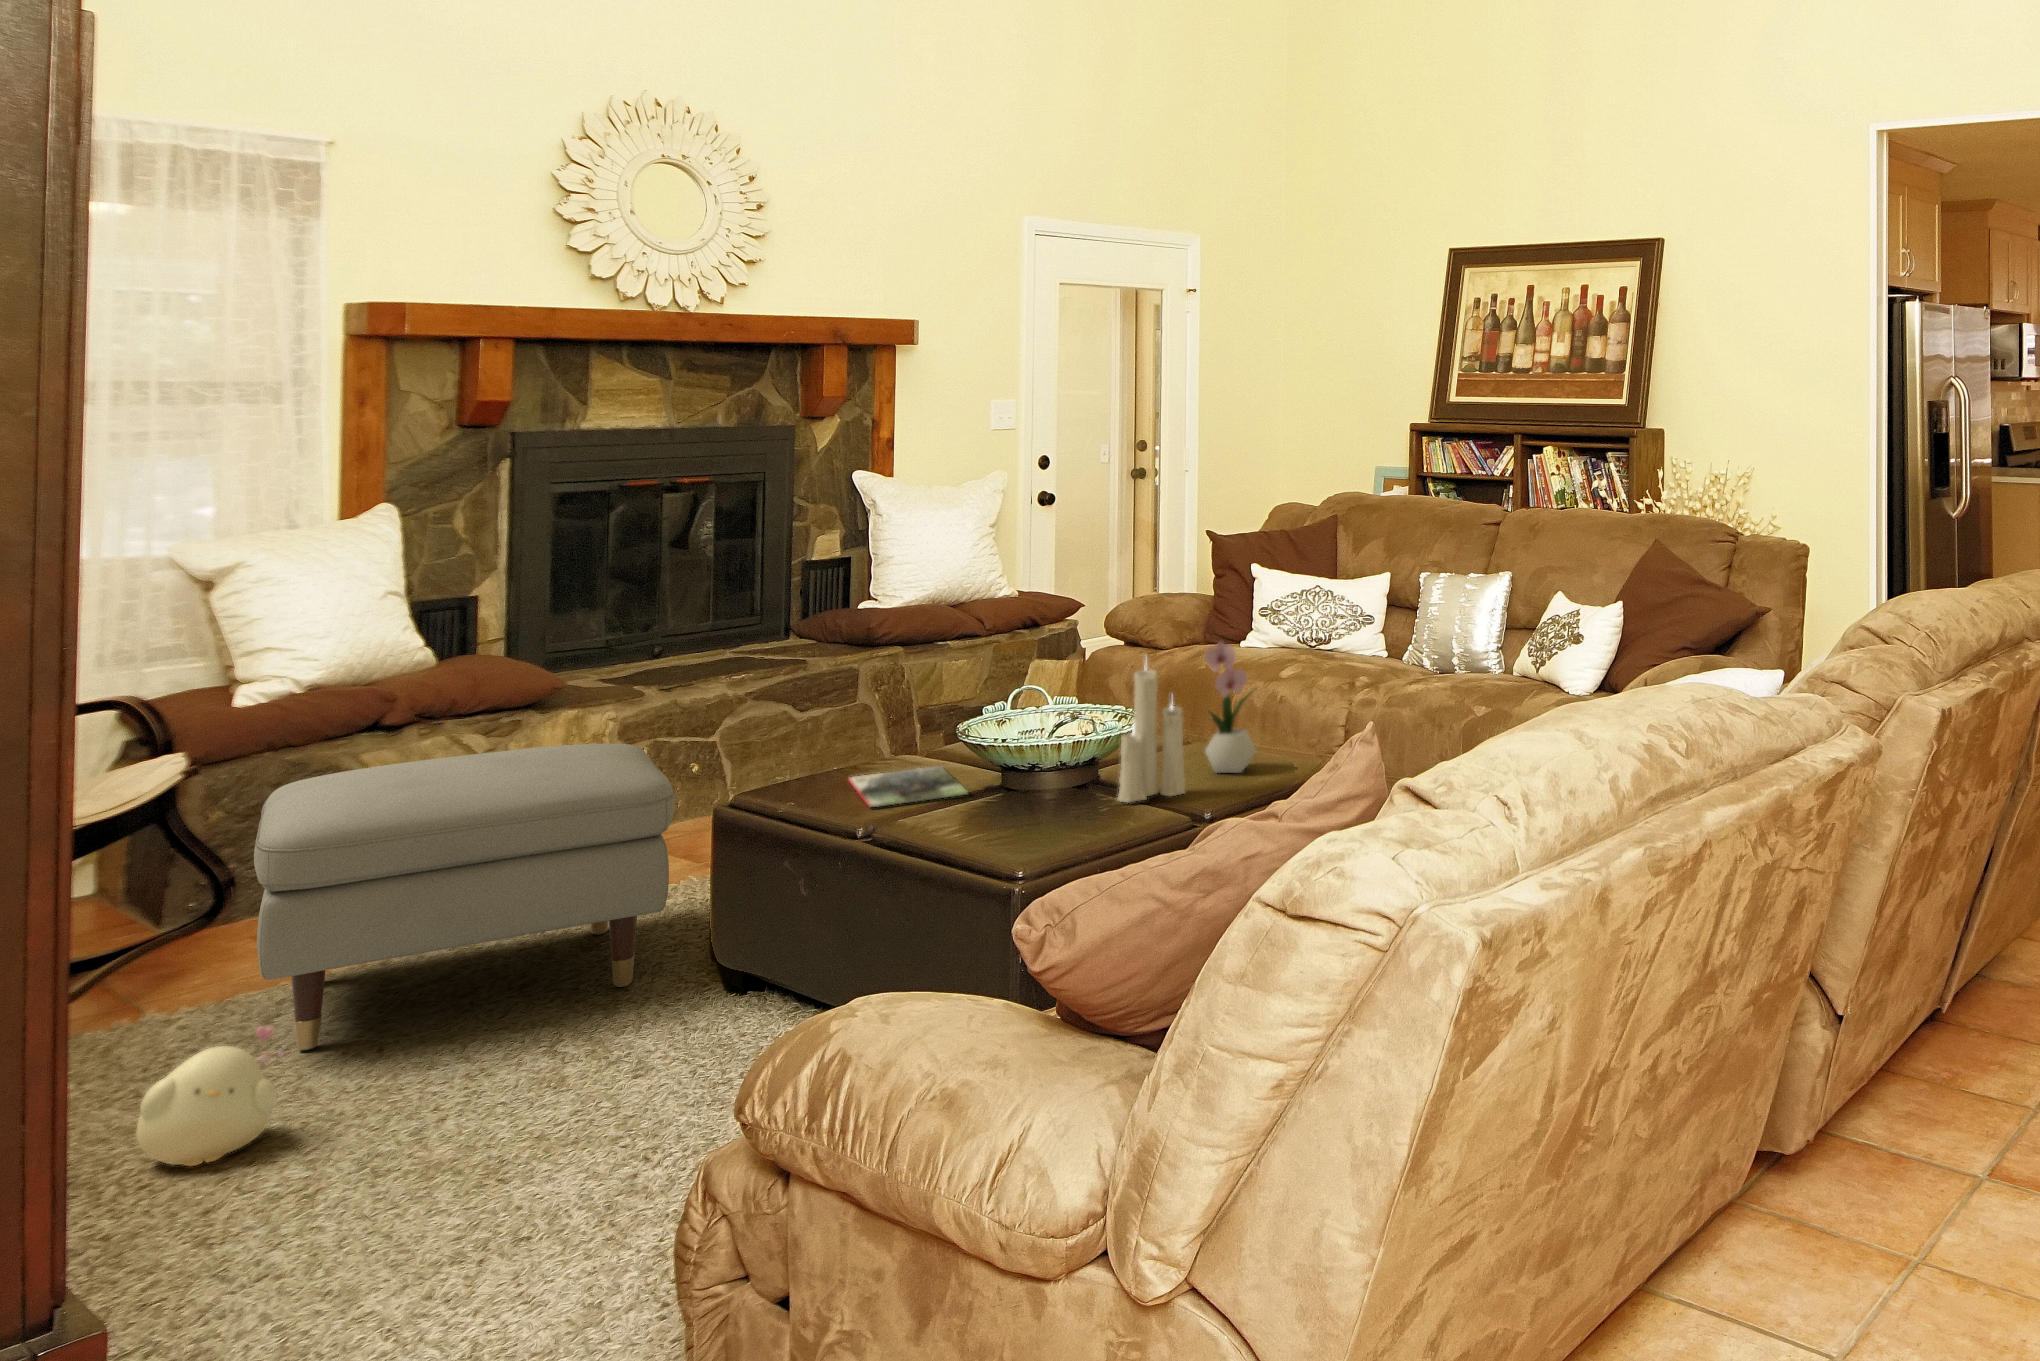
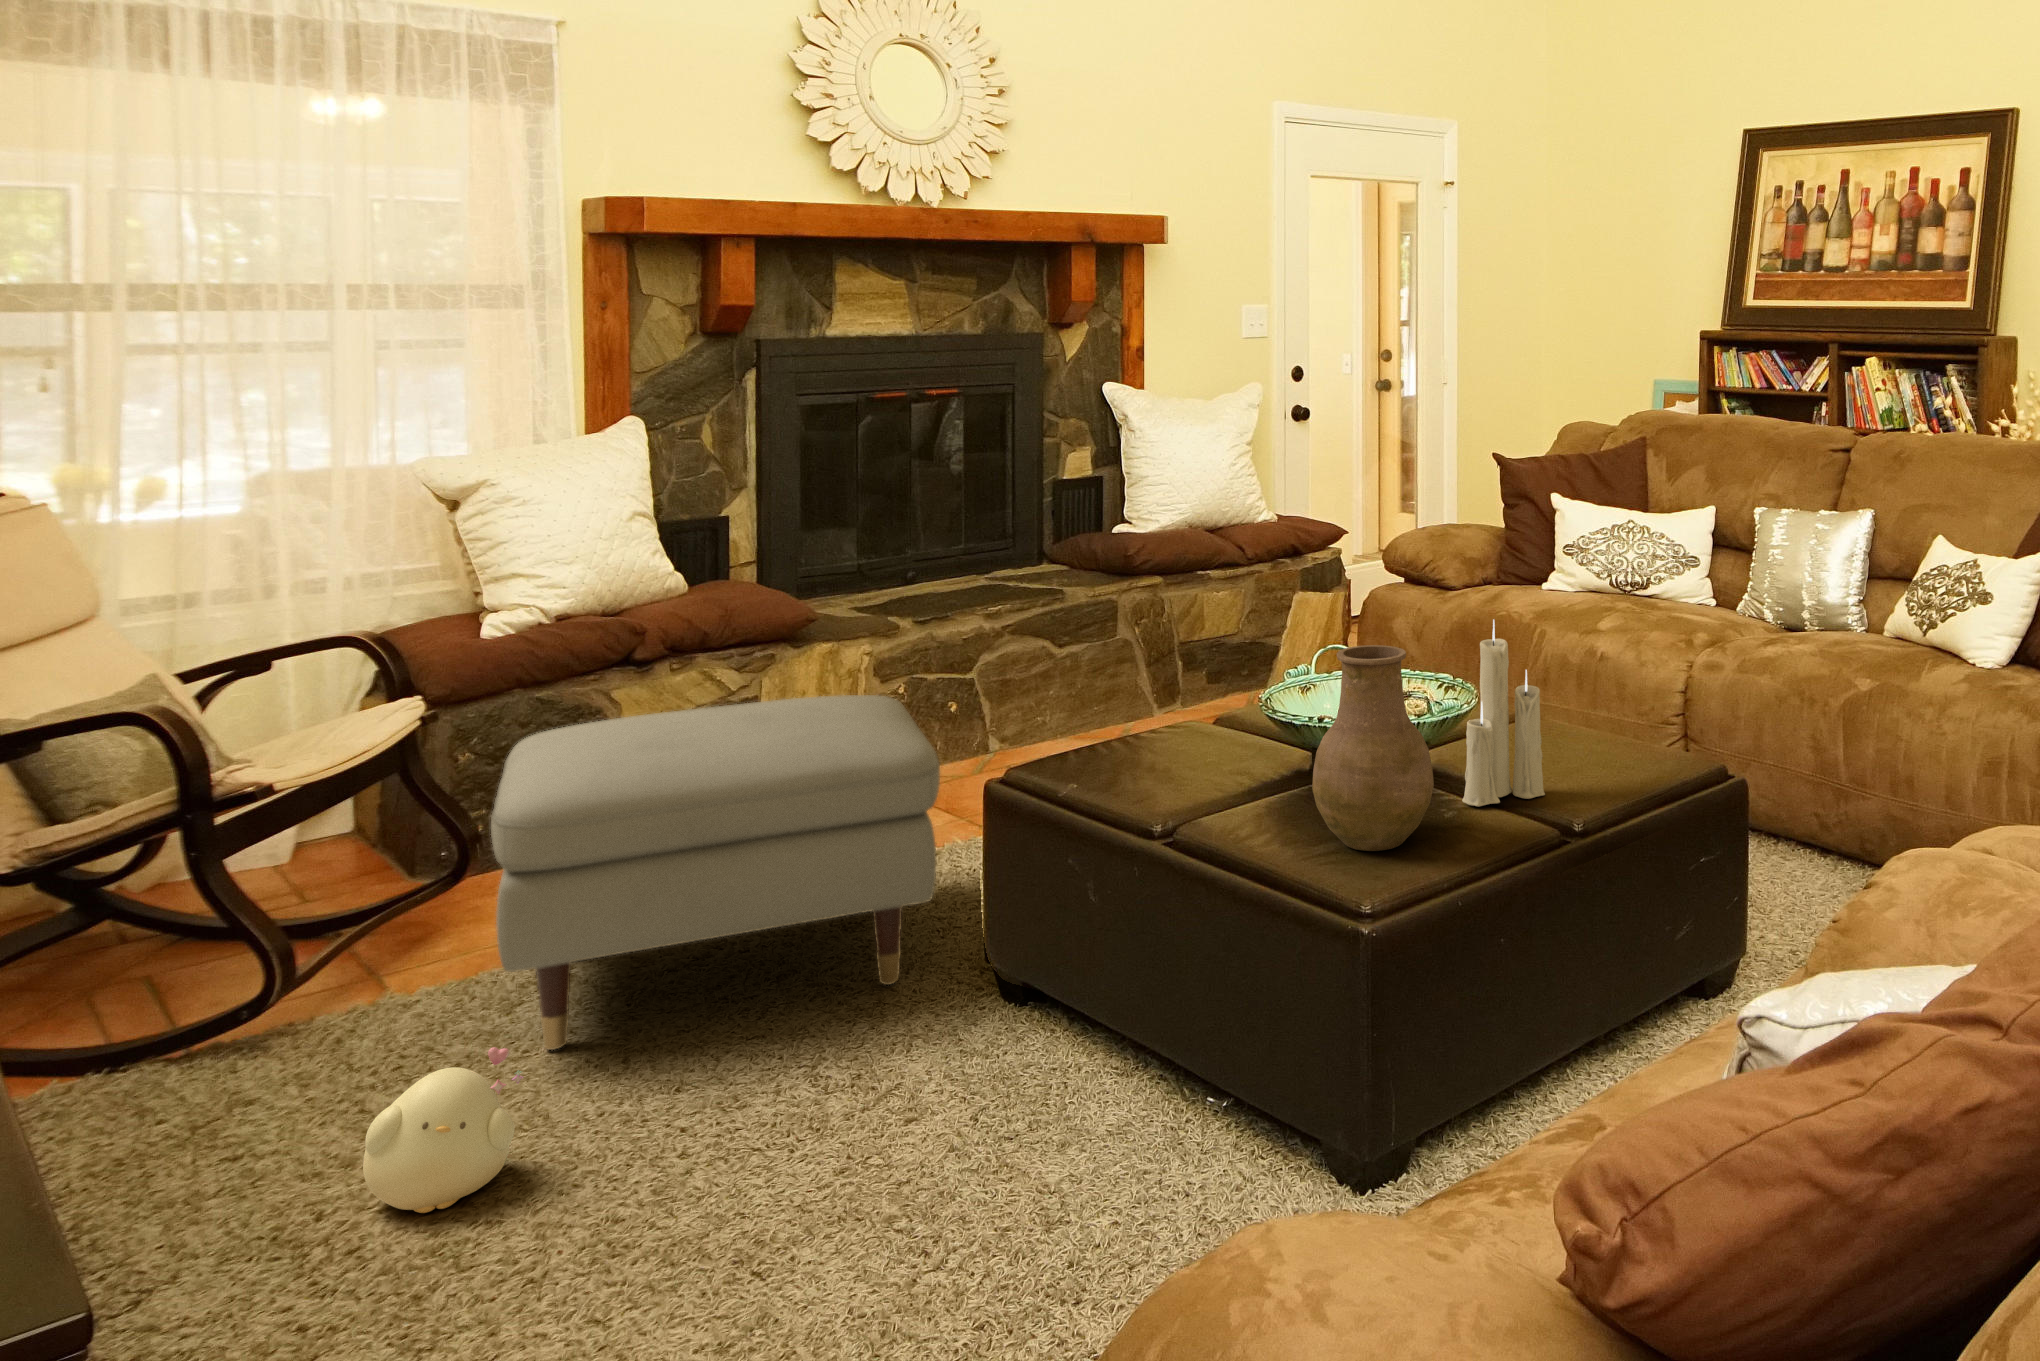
flower arrangement: present [1205,621,1256,773] -> none [1555,575,1622,767]
vase: none [986,673,1086,835] -> present [1312,645,1434,851]
magazine: present [848,766,968,807] -> none [1133,741,1279,799]

